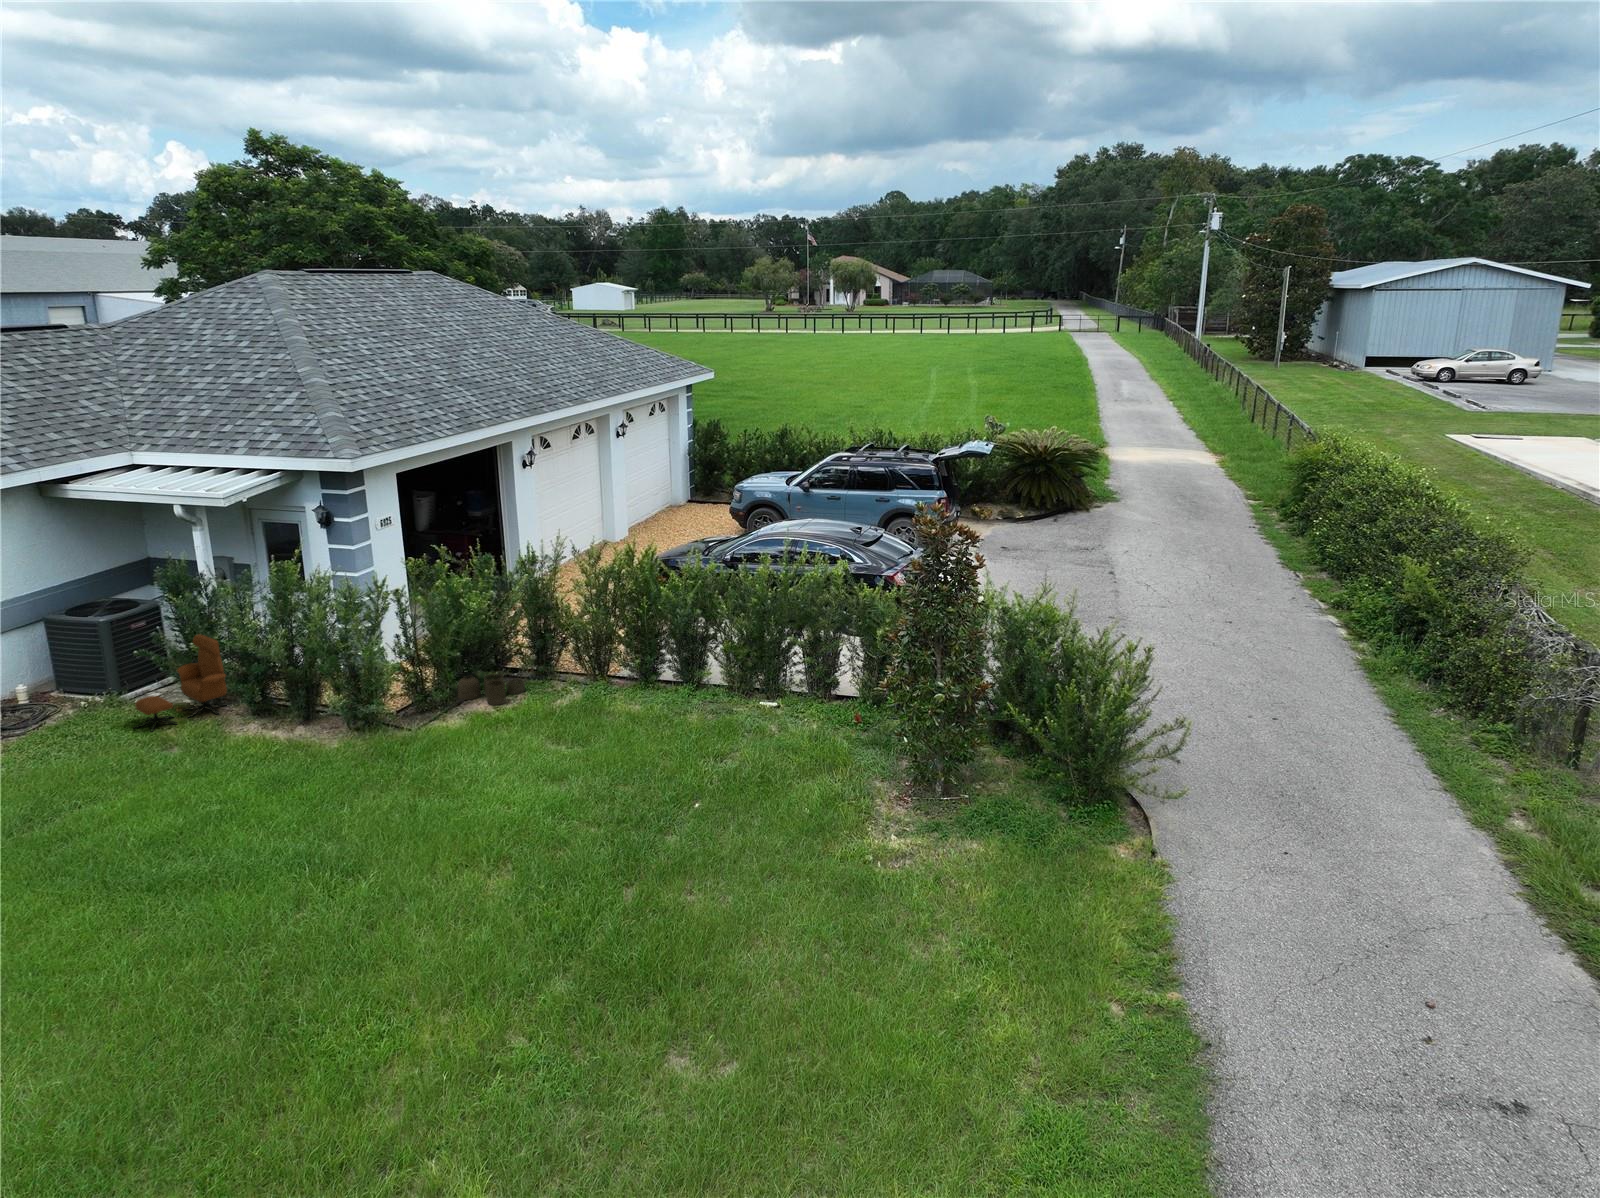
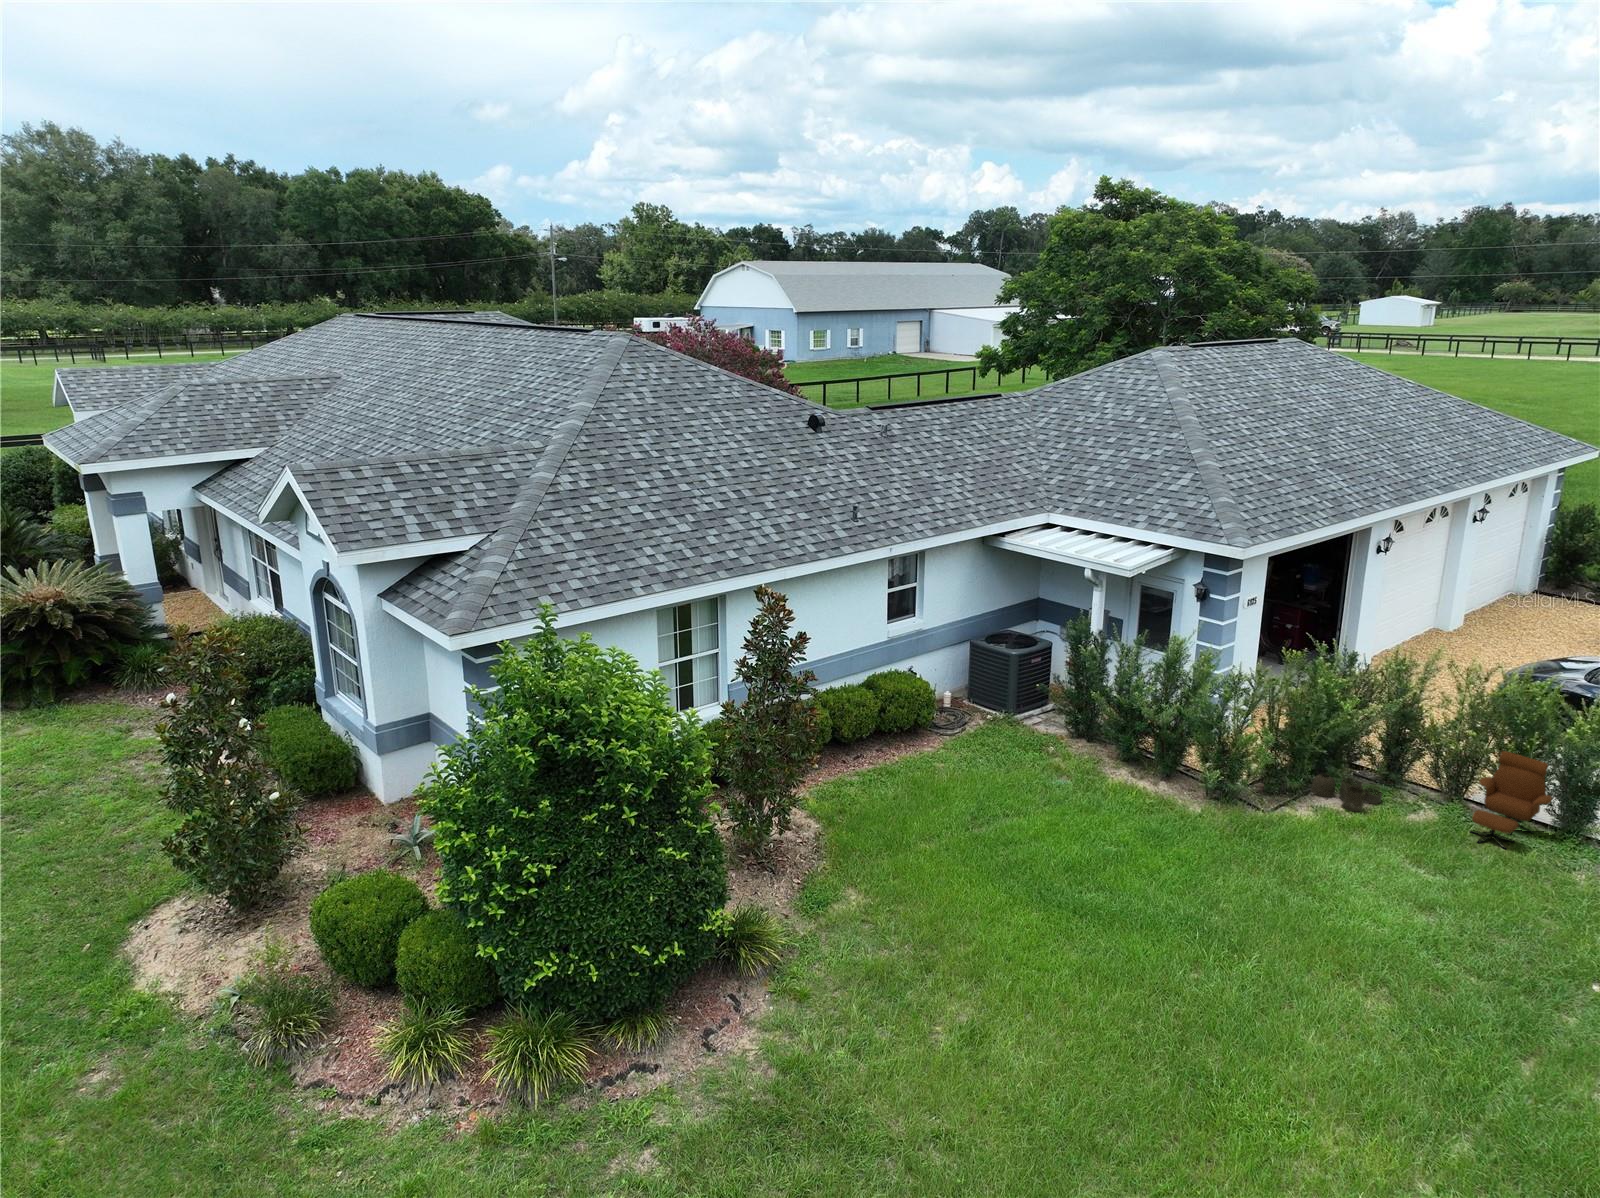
lounge chair: present [133,634,230,732] -> present [1470,751,1552,849]

